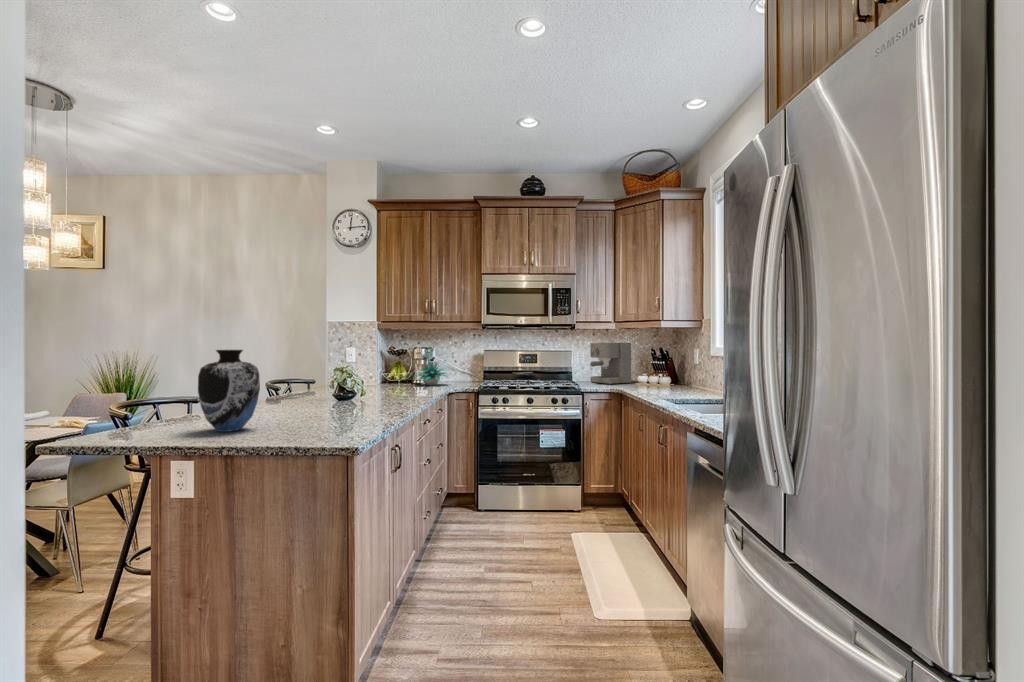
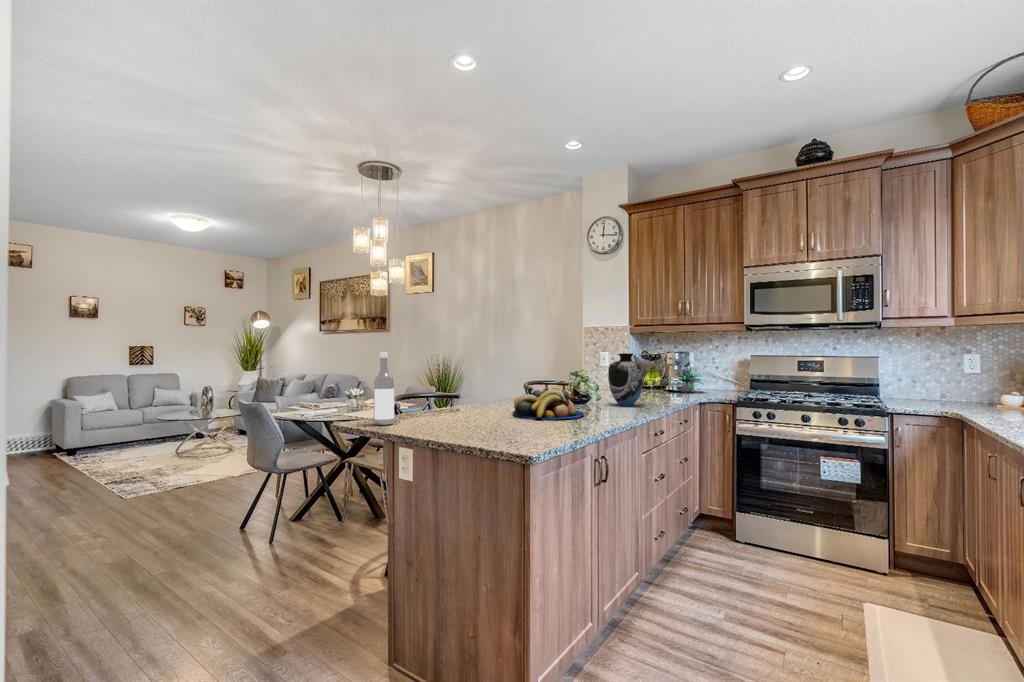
coffee maker: present [590,343,631,384] -> none [907,346,987,405]
wine bottle: none [126,350,157,439] -> present [374,352,394,425]
vase: present [198,350,260,432] -> present [608,353,644,406]
fruit bowl: none [290,385,368,418] -> present [513,388,584,421]

